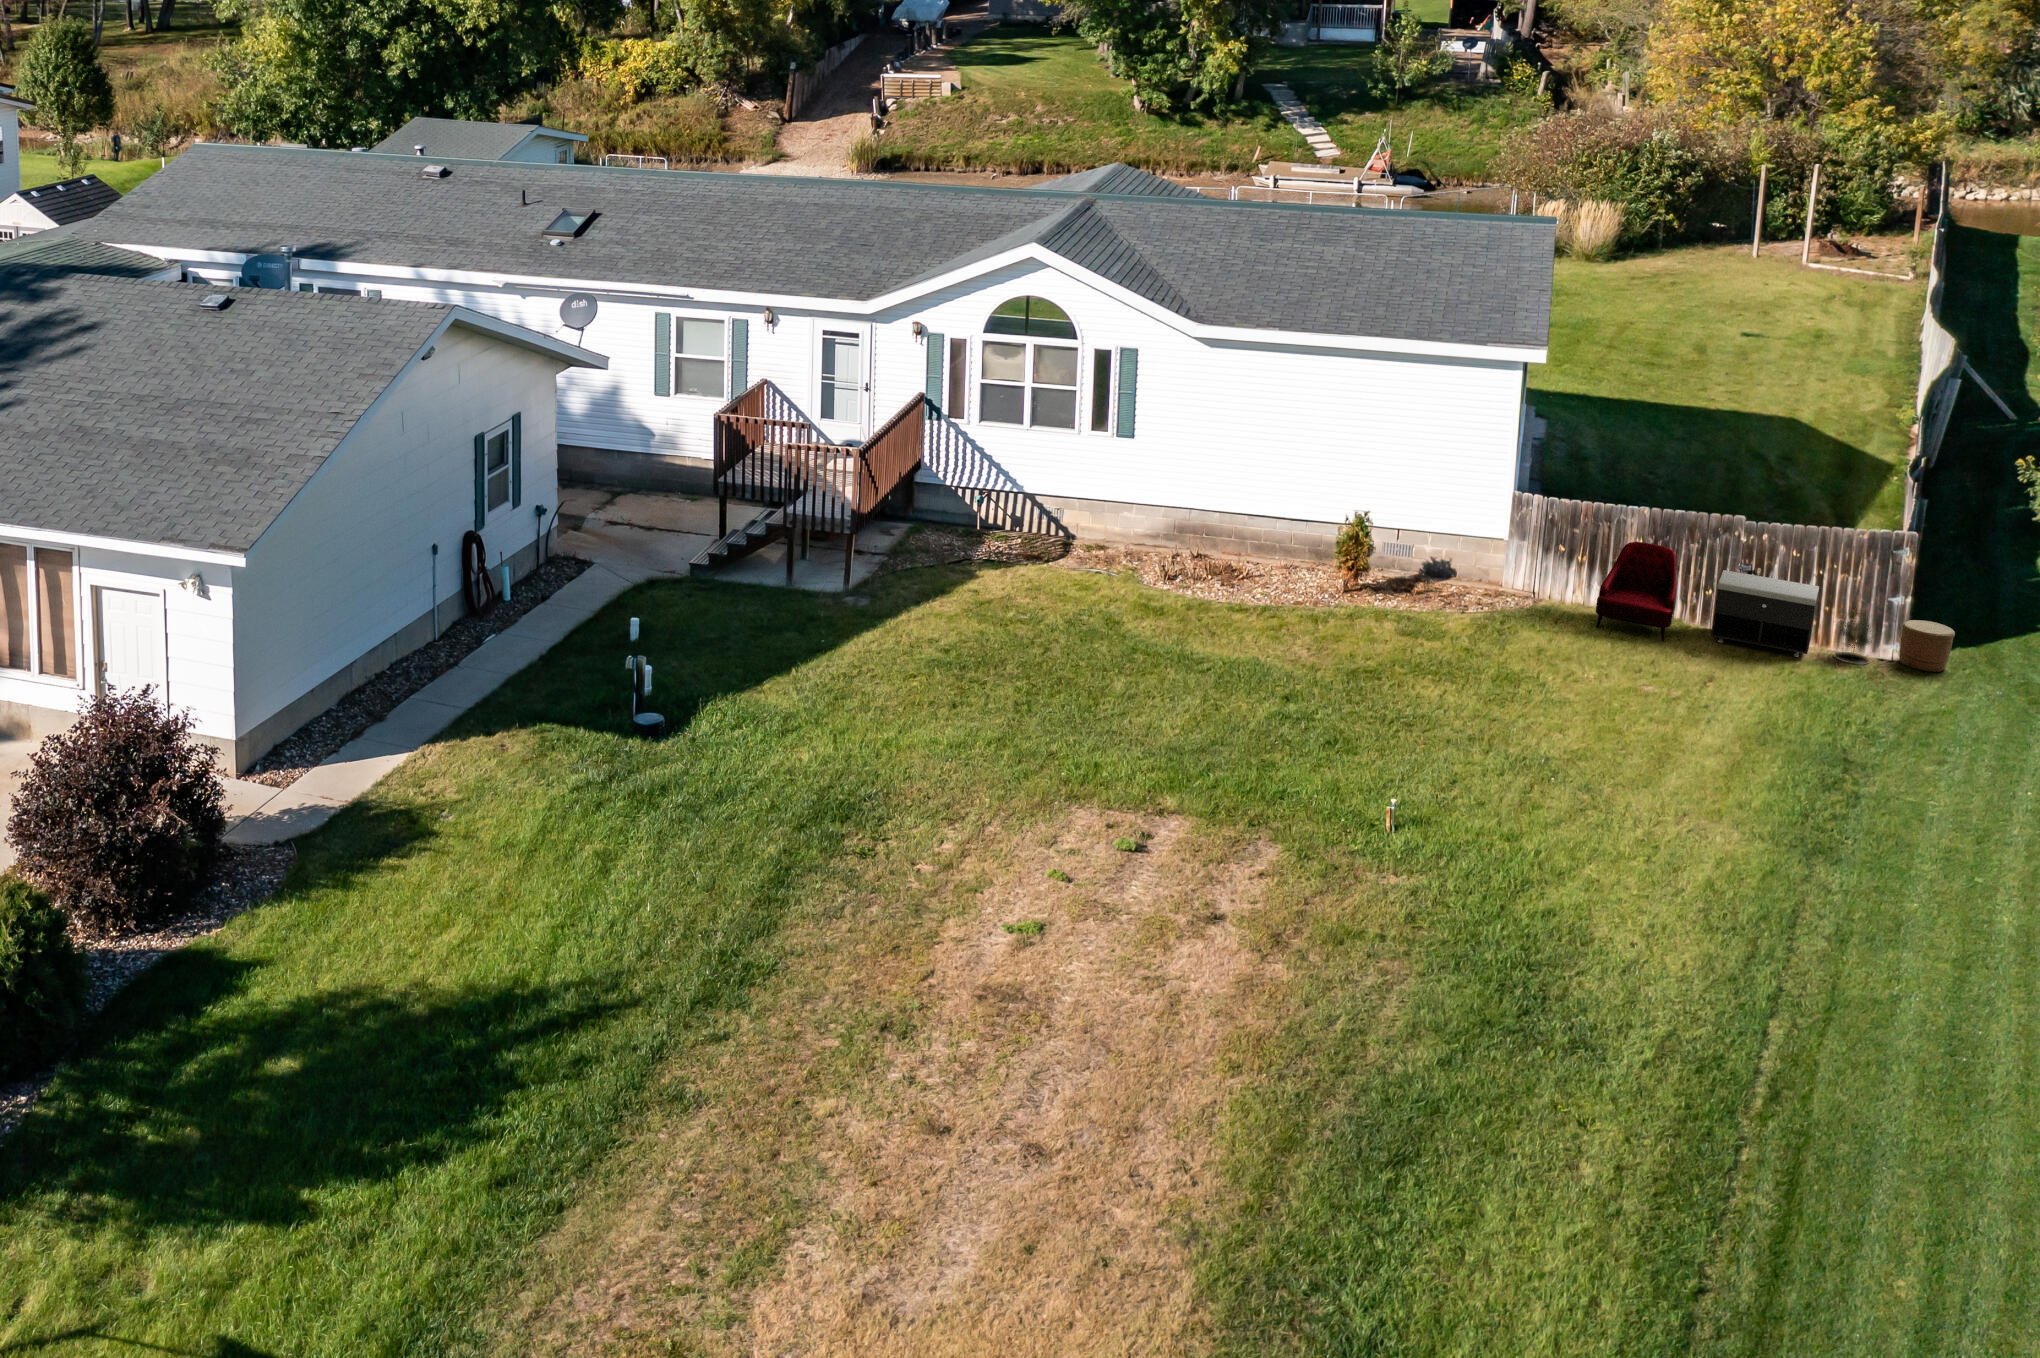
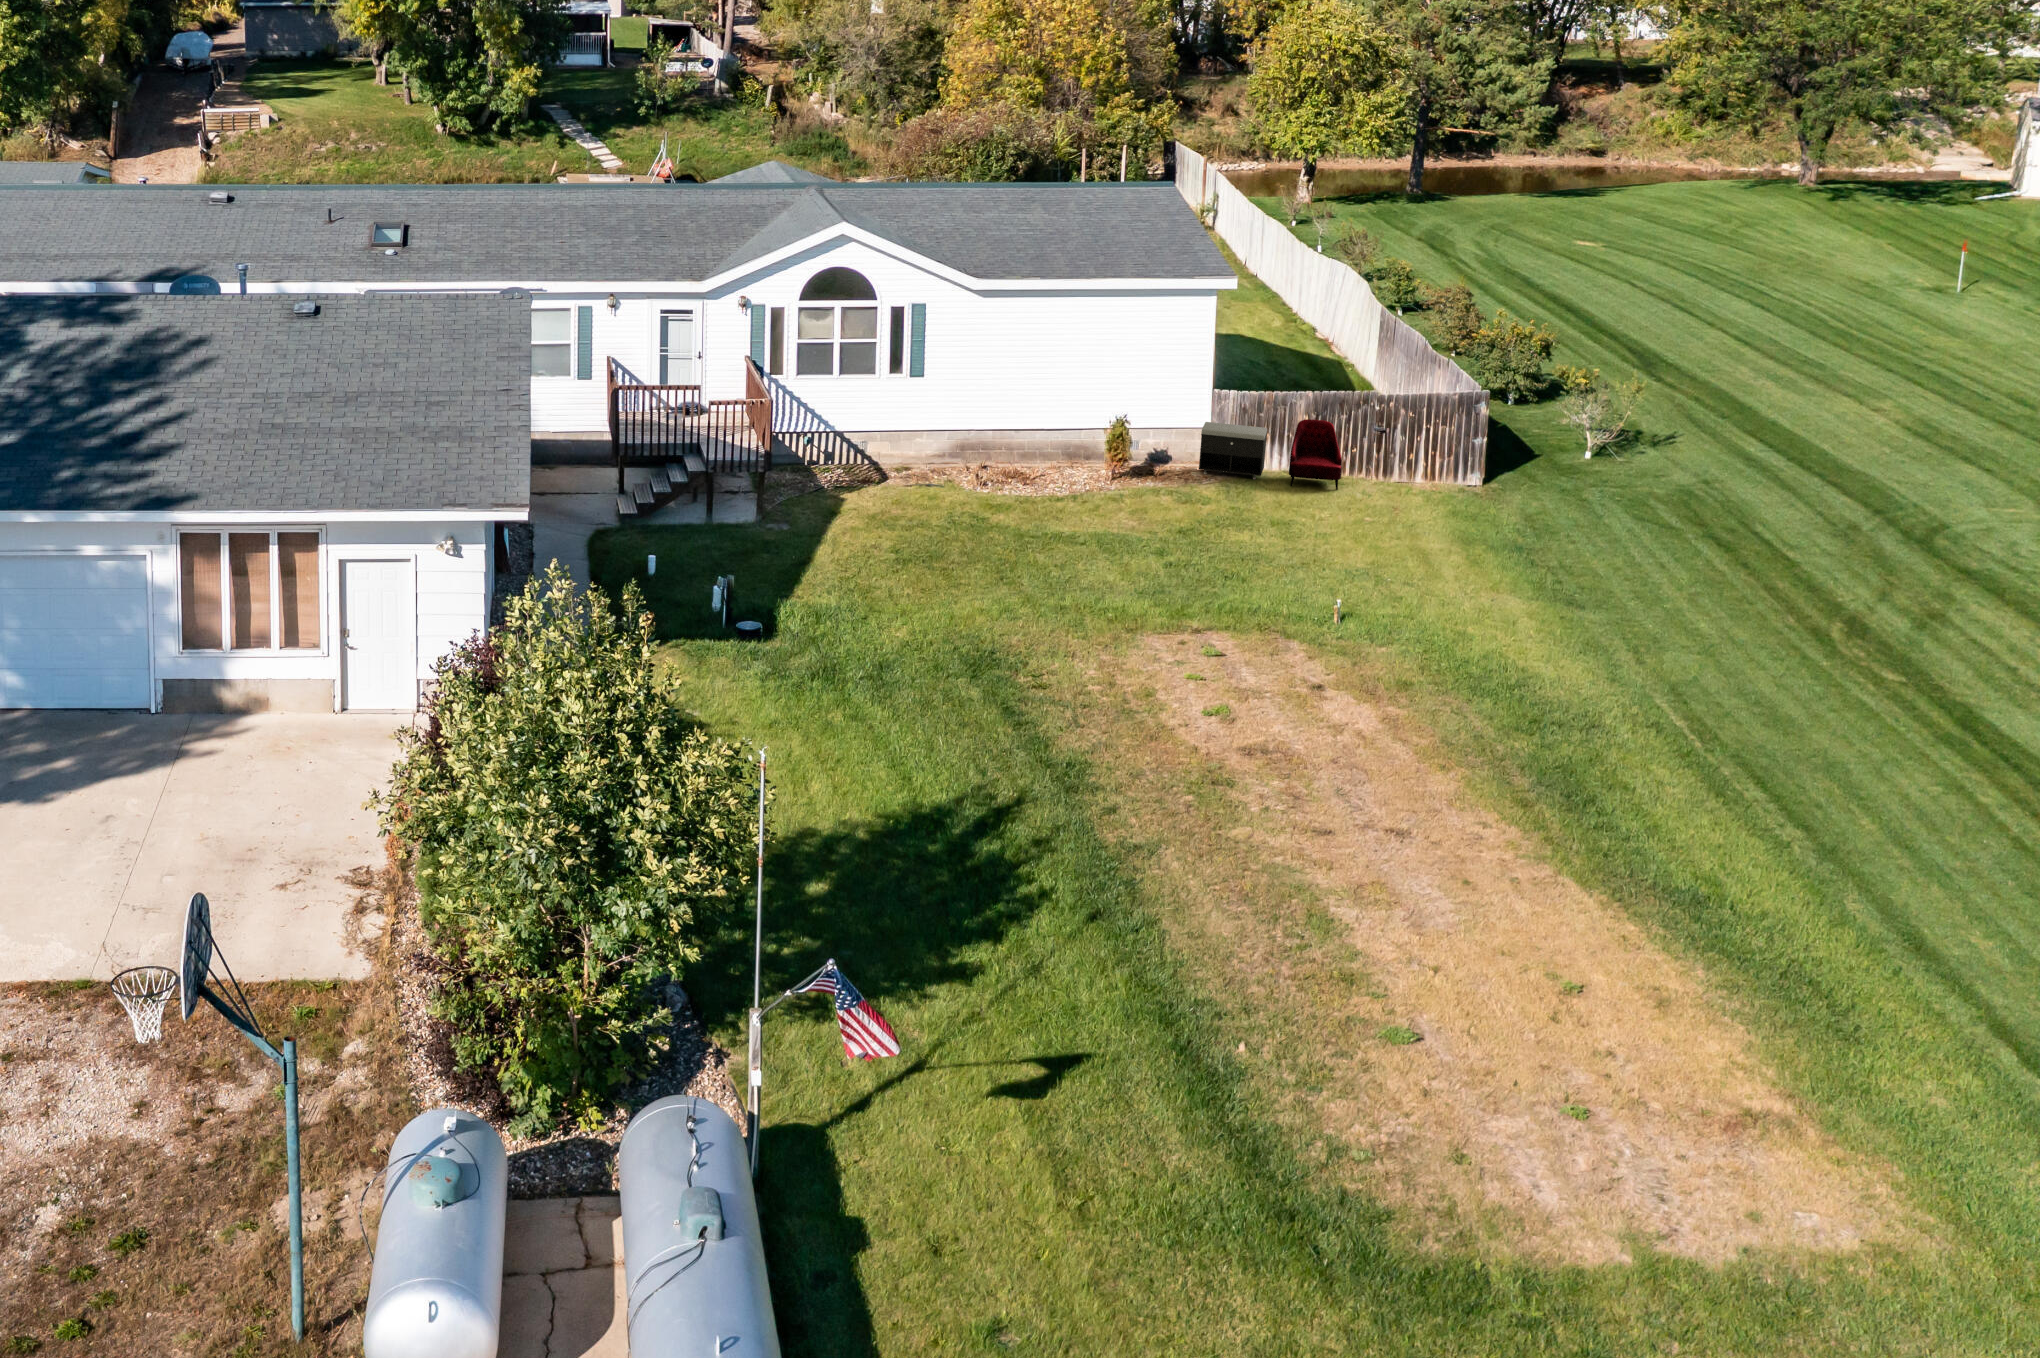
storage bench: present [1711,570,1819,657] -> present [1199,422,1267,479]
potted tree: present [1834,612,1872,665] -> none [1442,448,1468,490]
woven basket: present [1899,620,1955,672] -> none [1481,454,1515,489]

